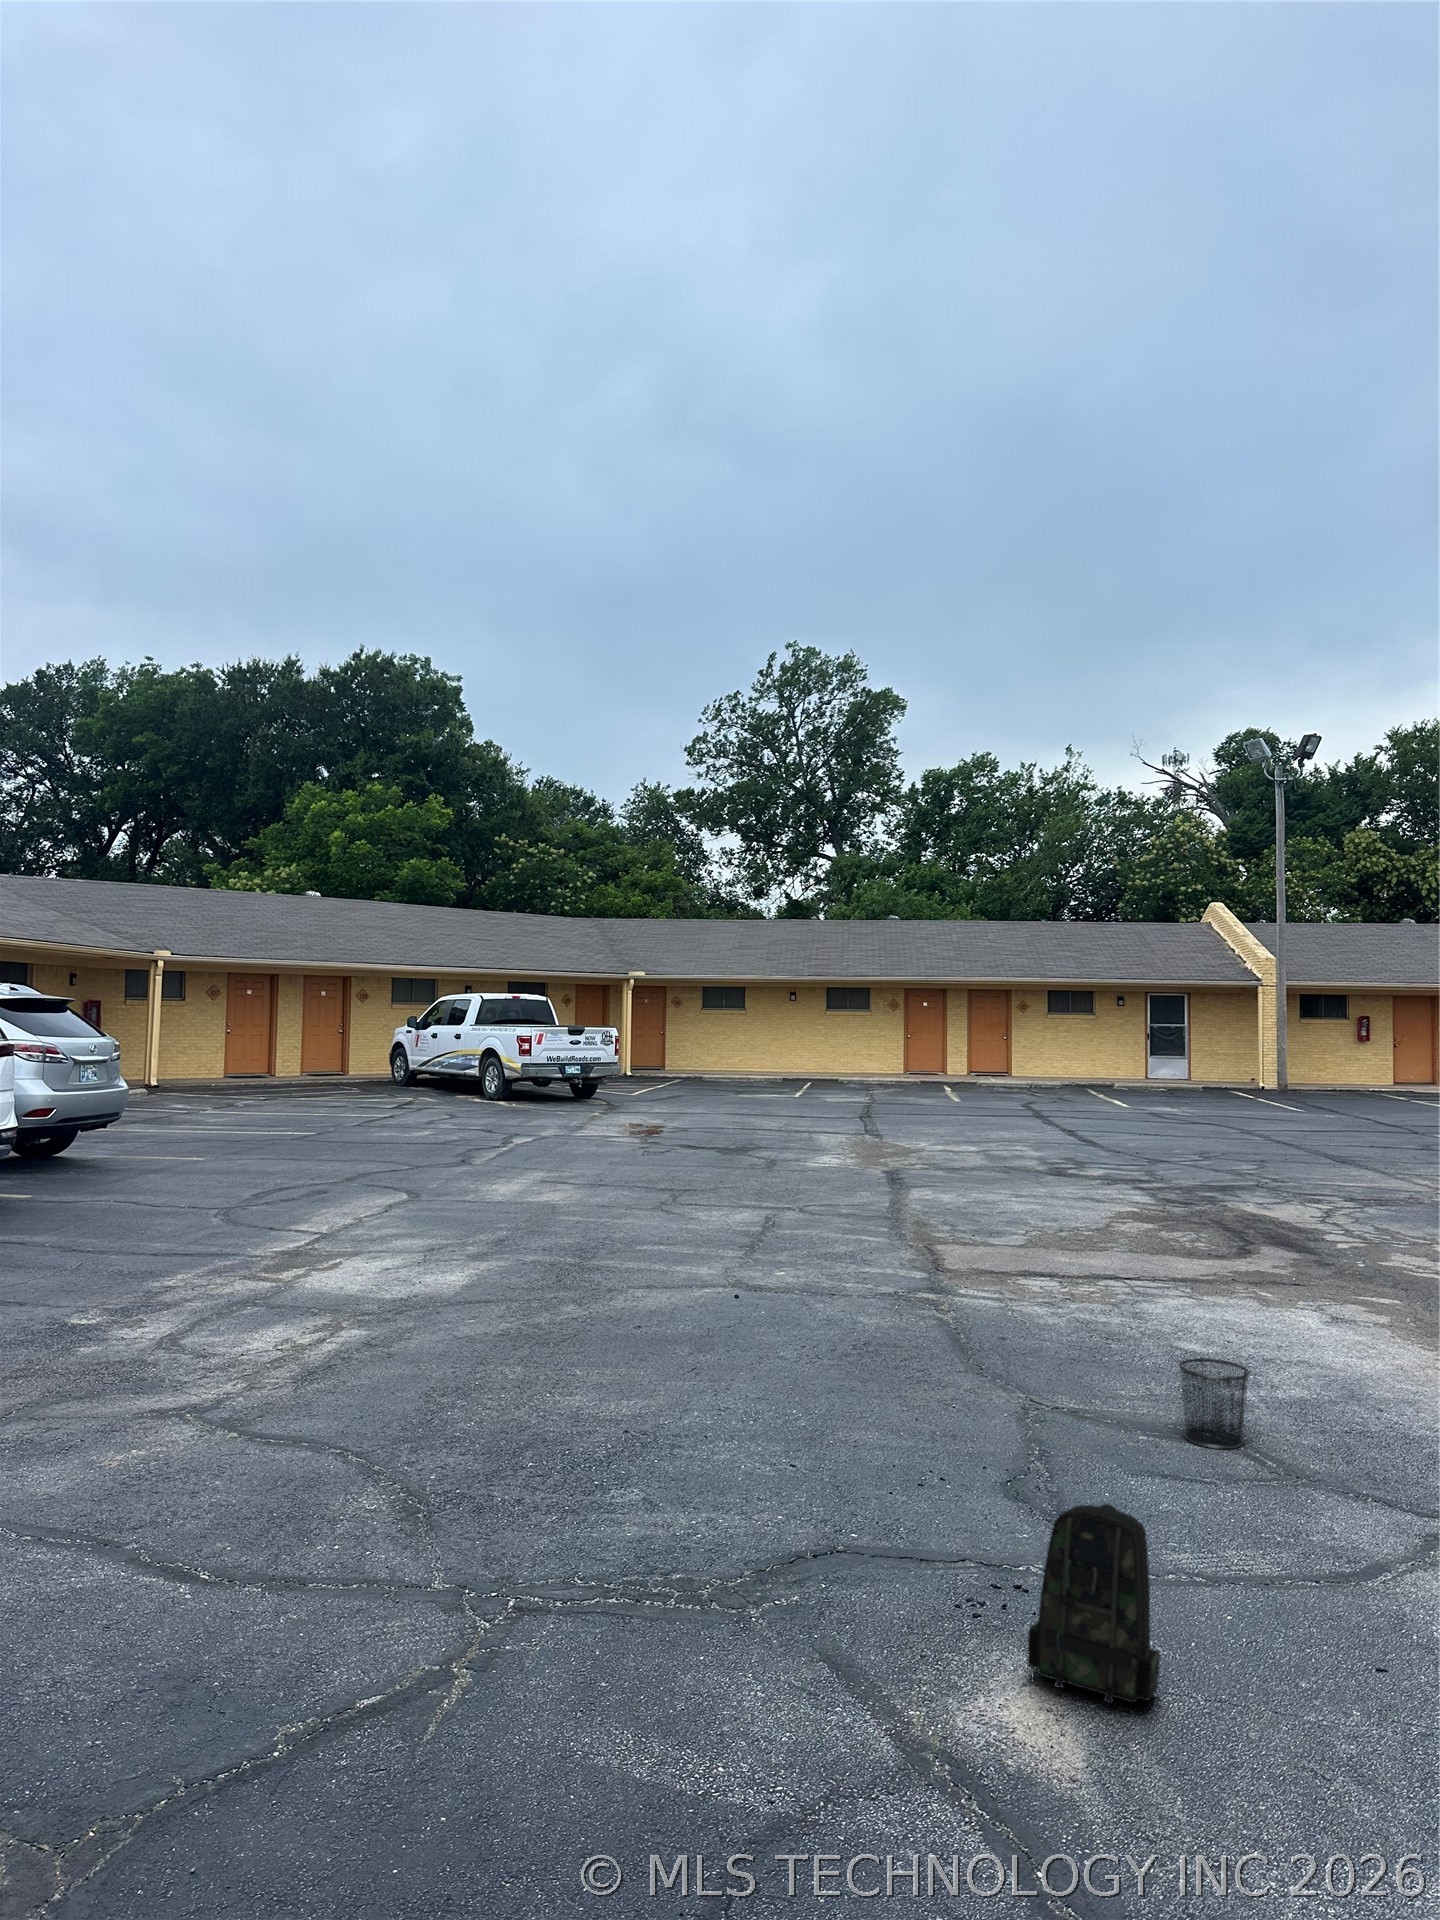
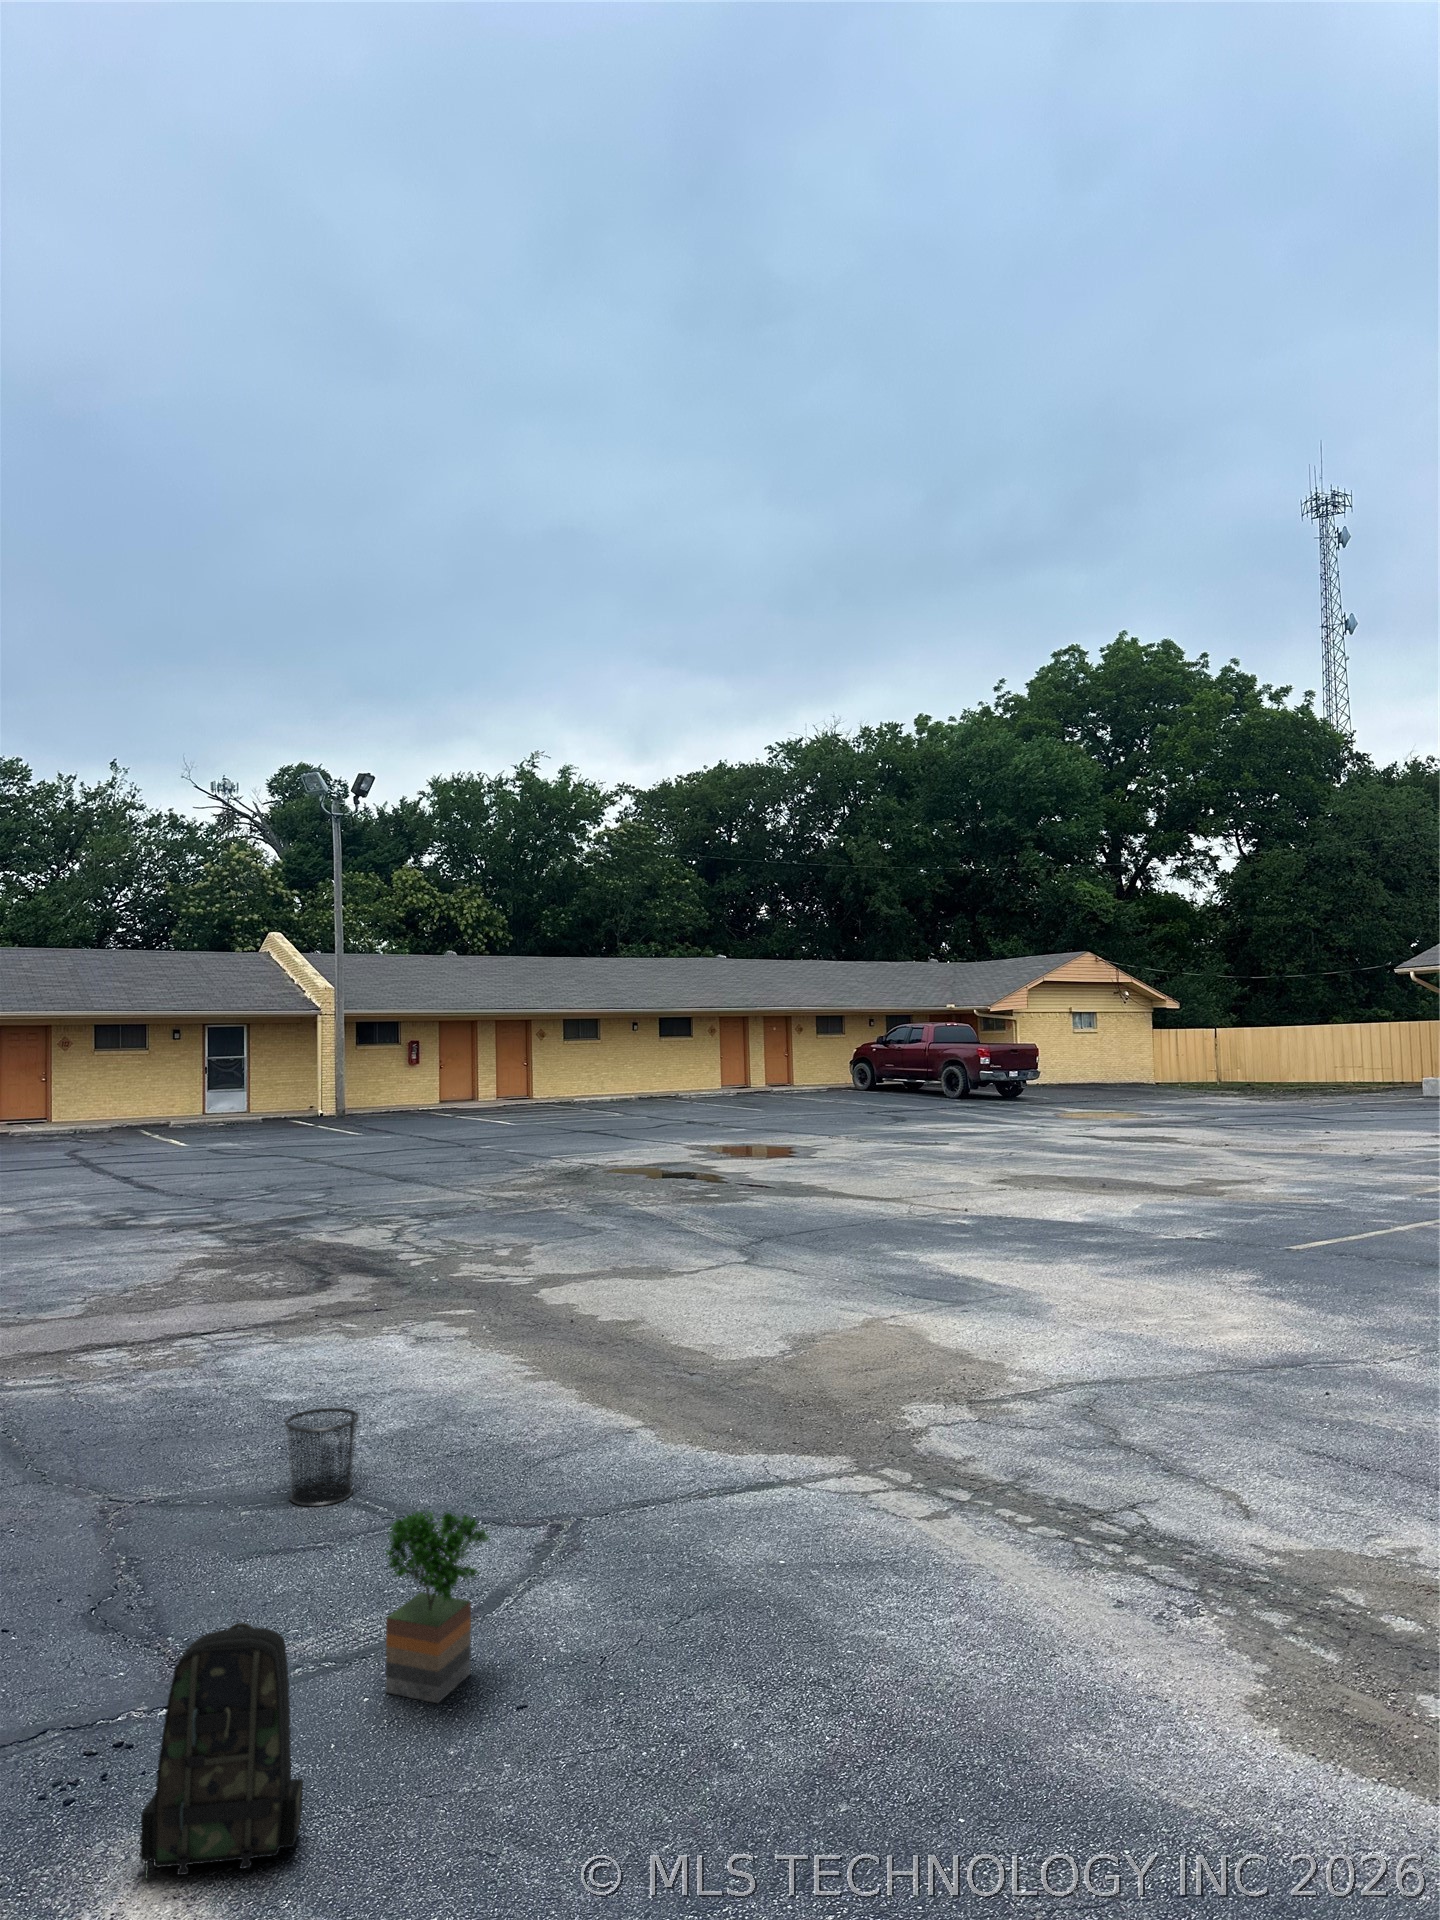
potted tree: none [1245,1459,1358,1642] -> present [385,1511,490,1703]

